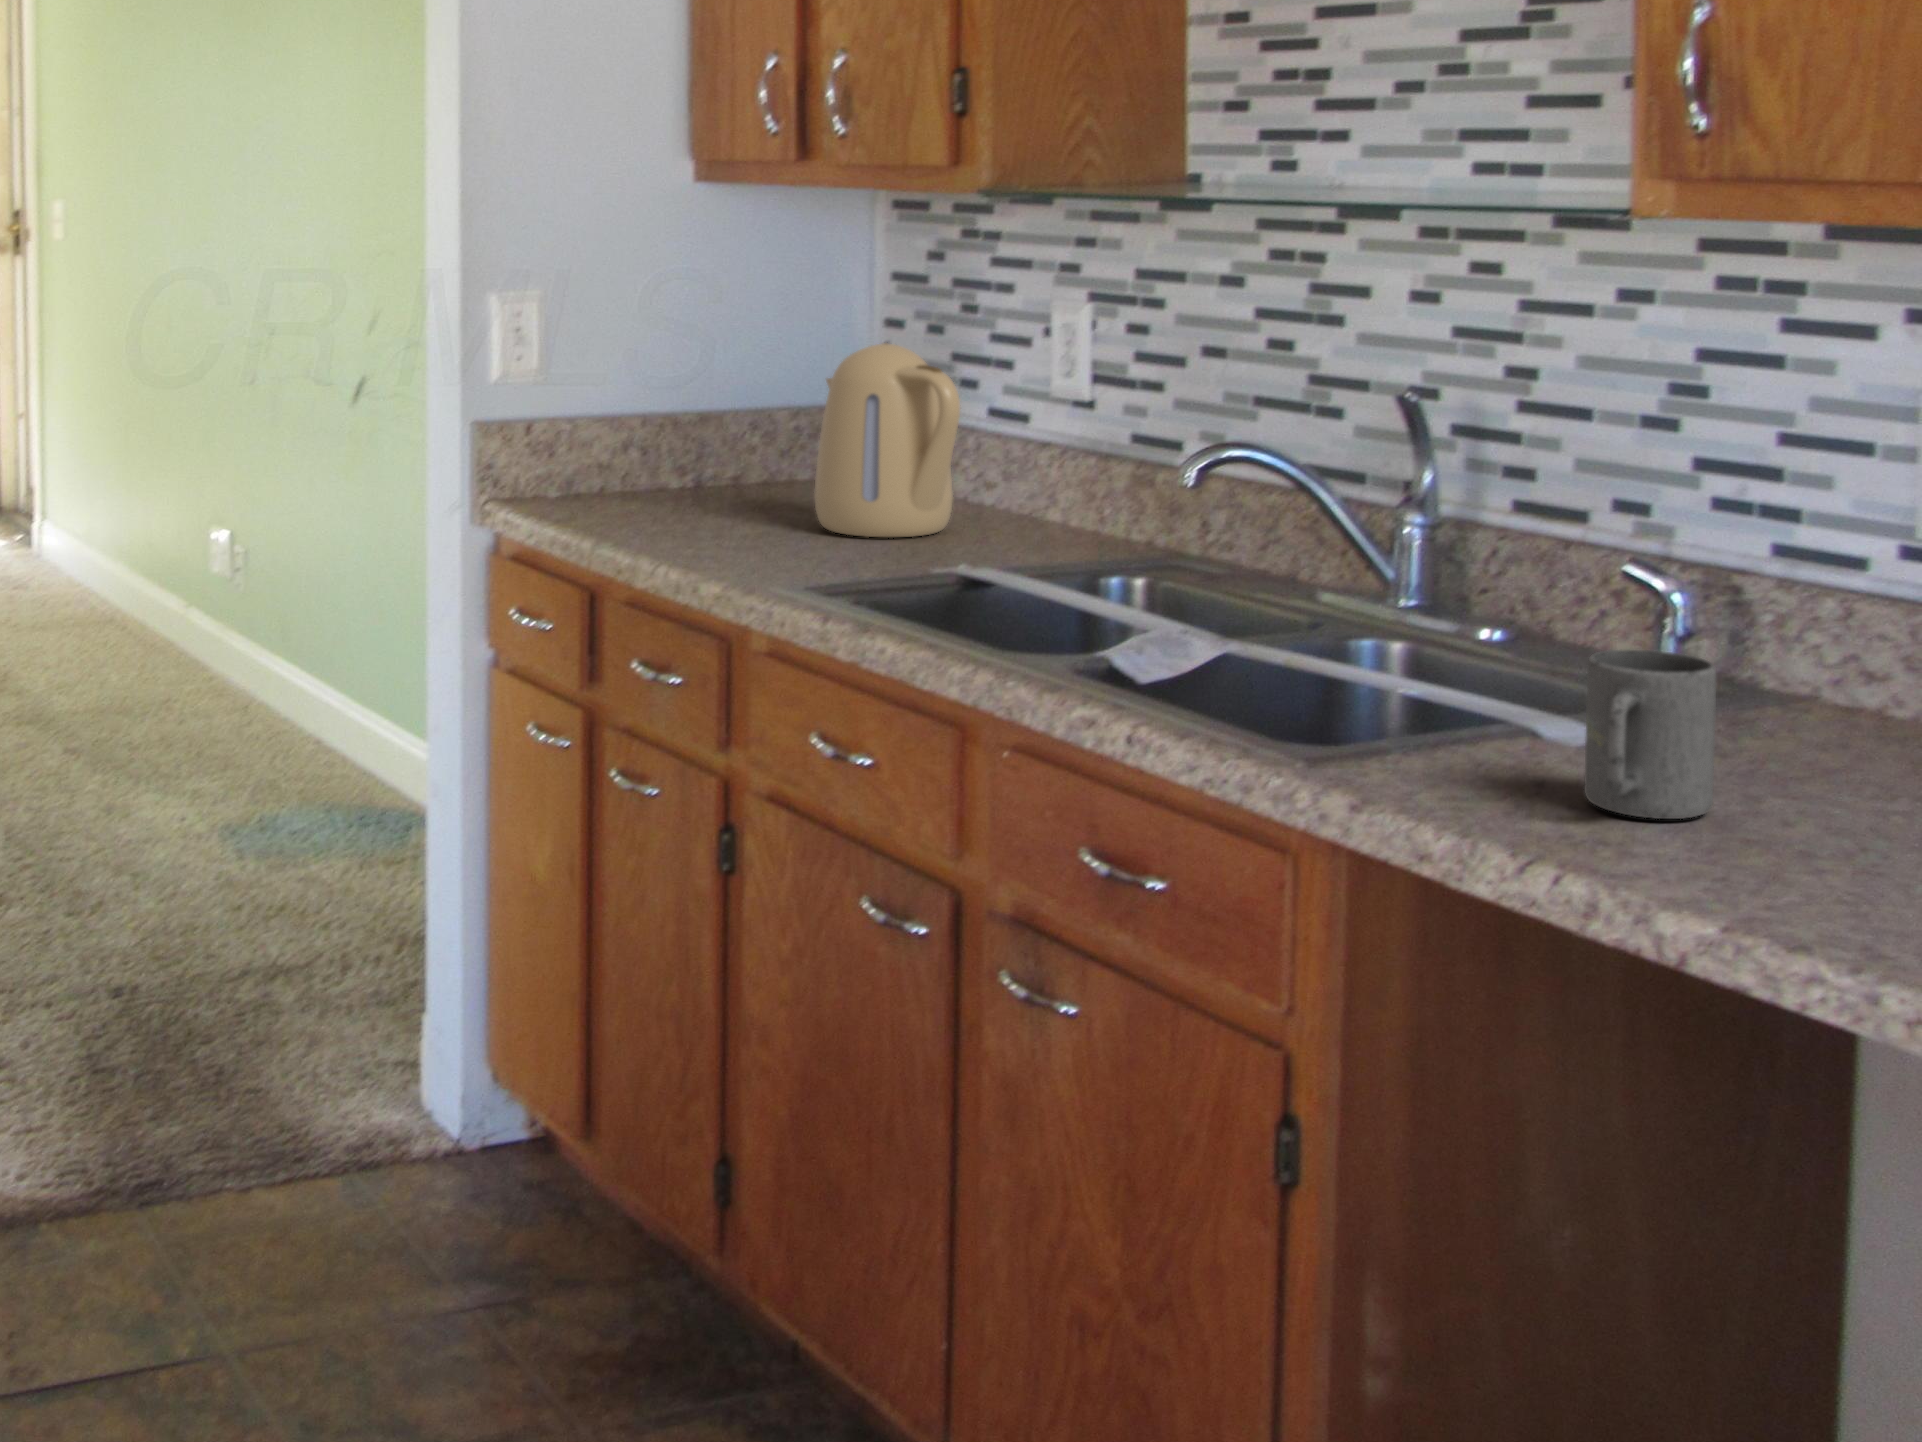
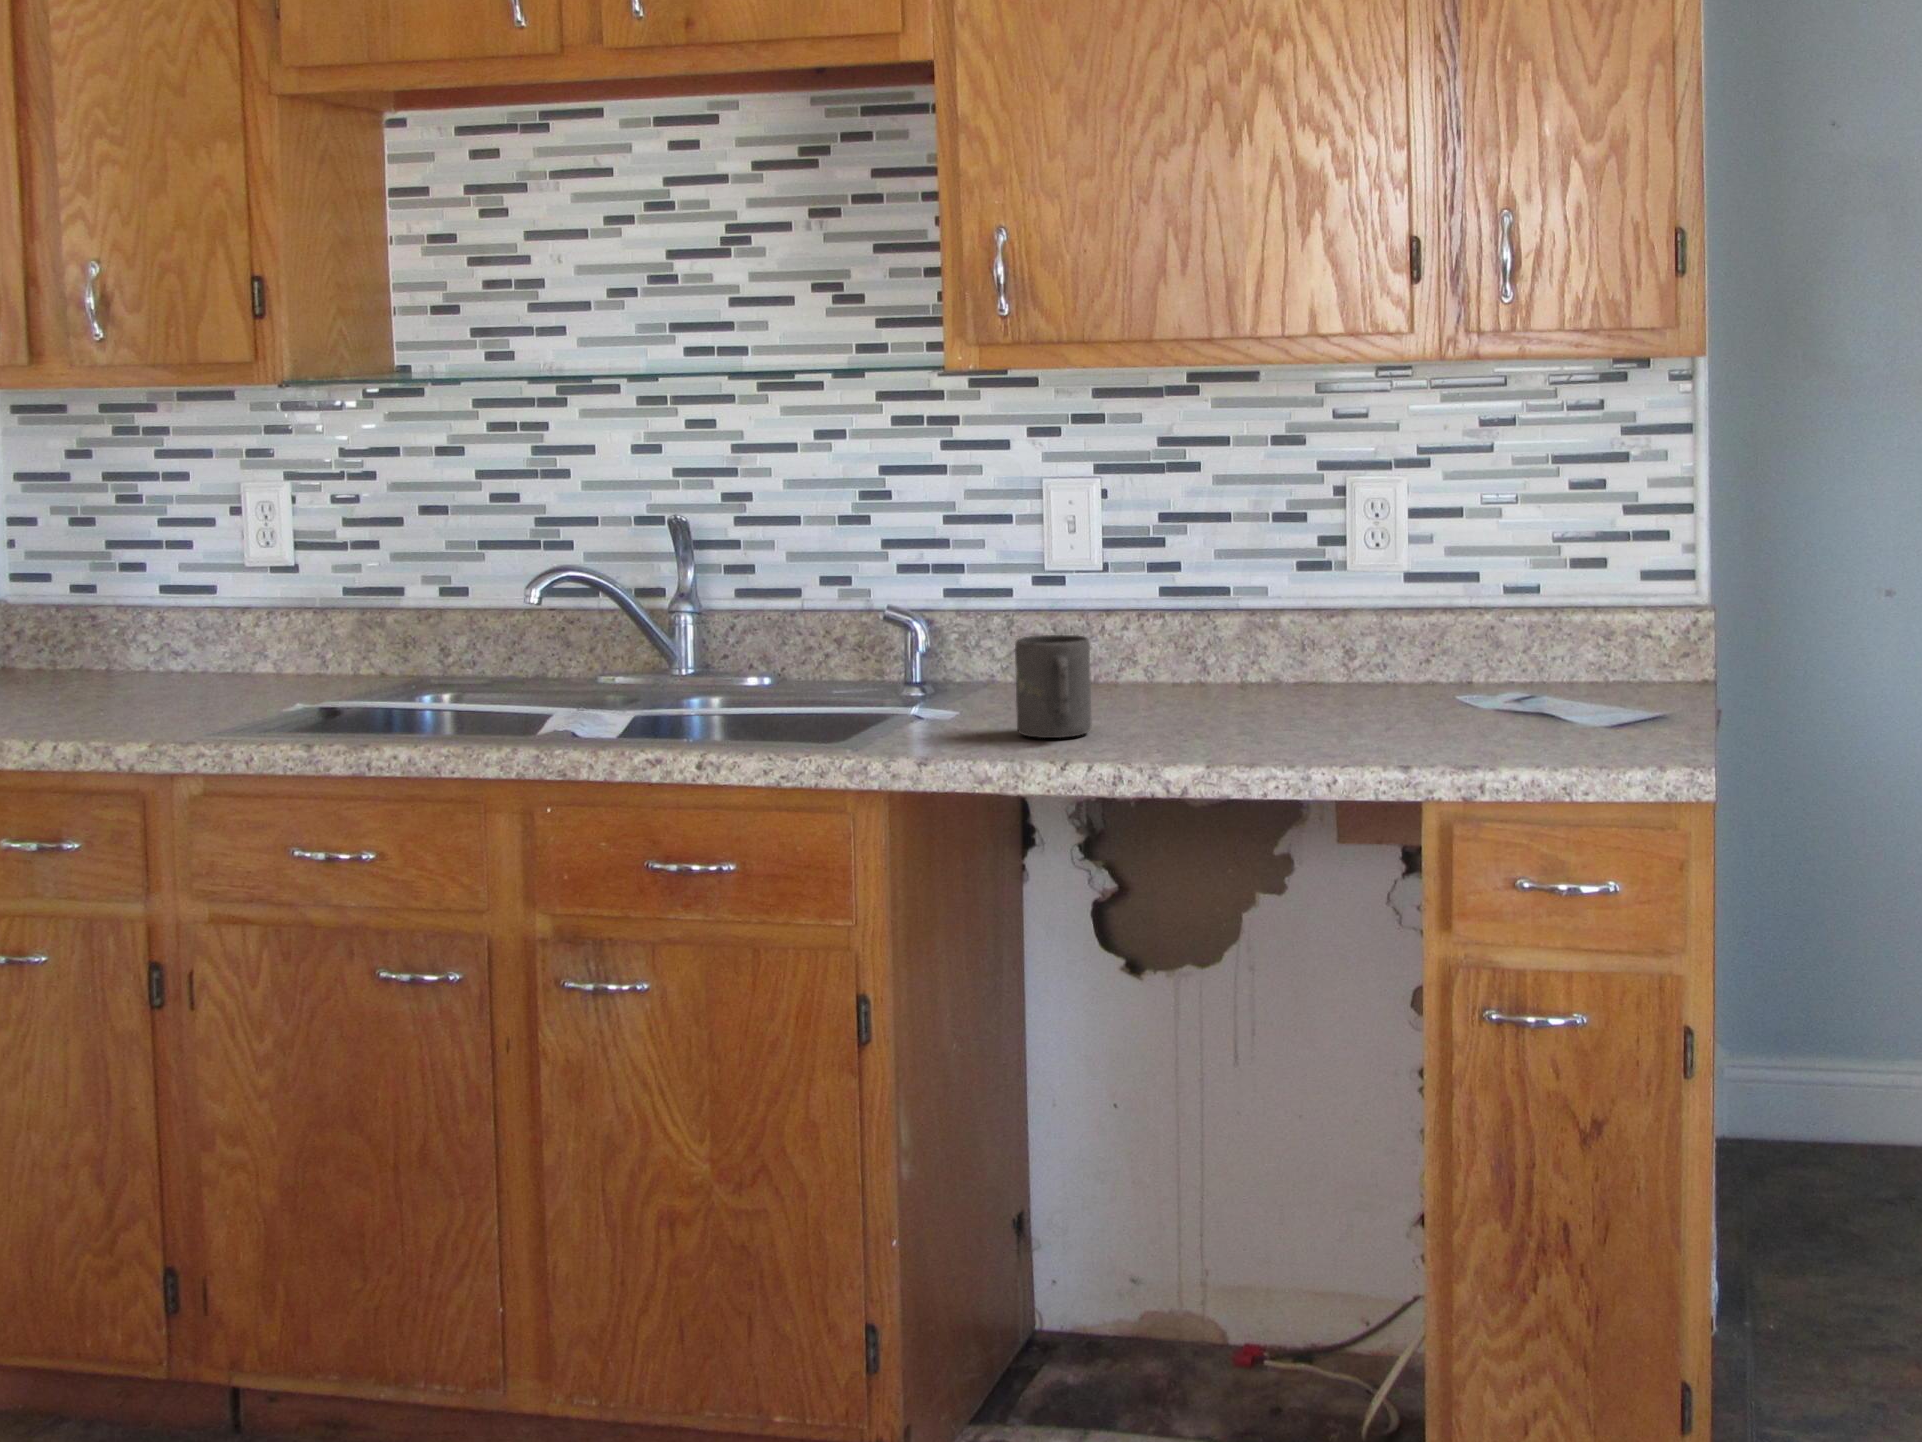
kettle: present [814,343,960,537] -> none [44,526,219,704]

